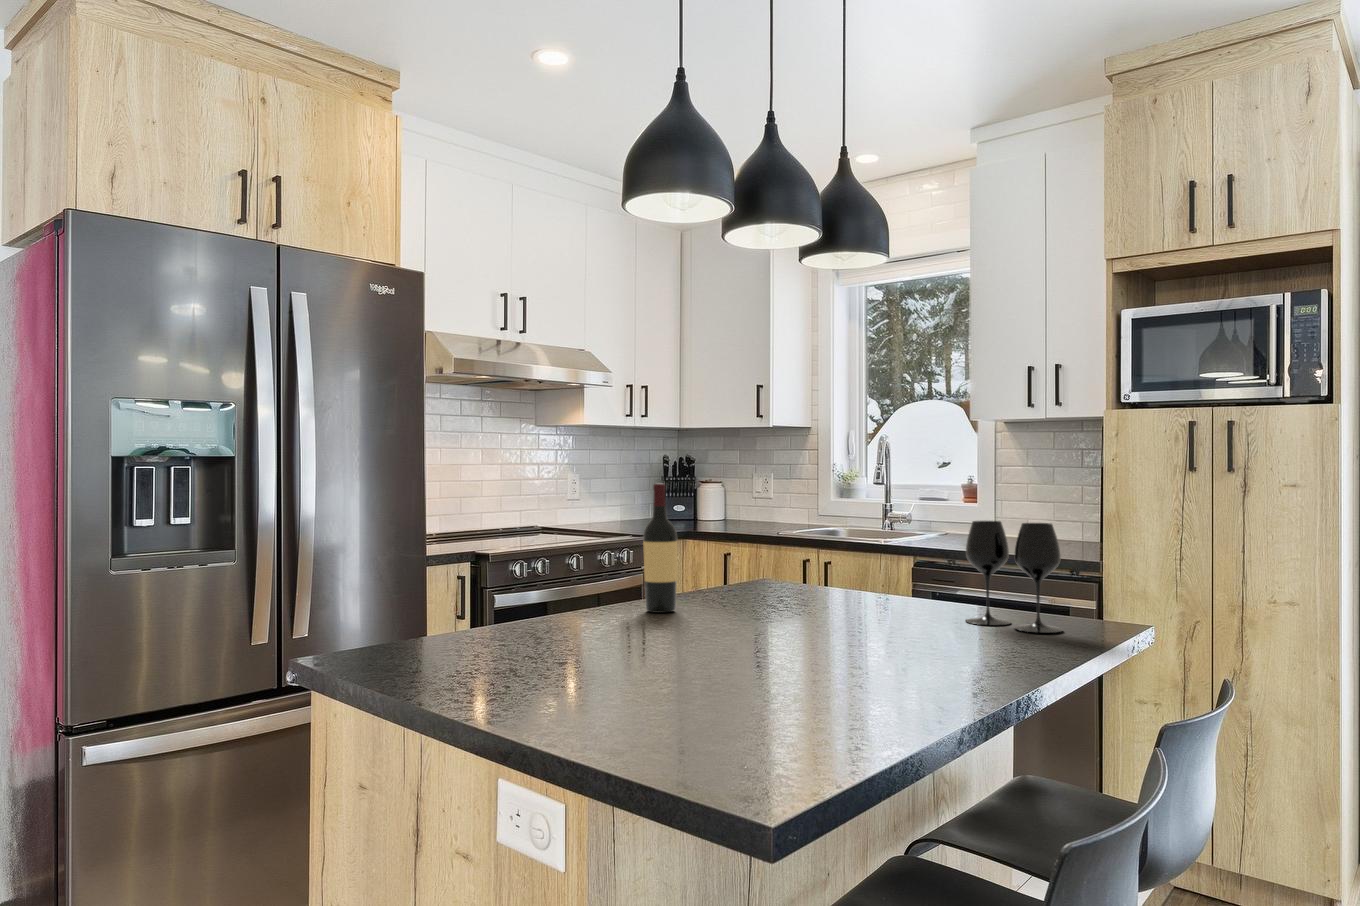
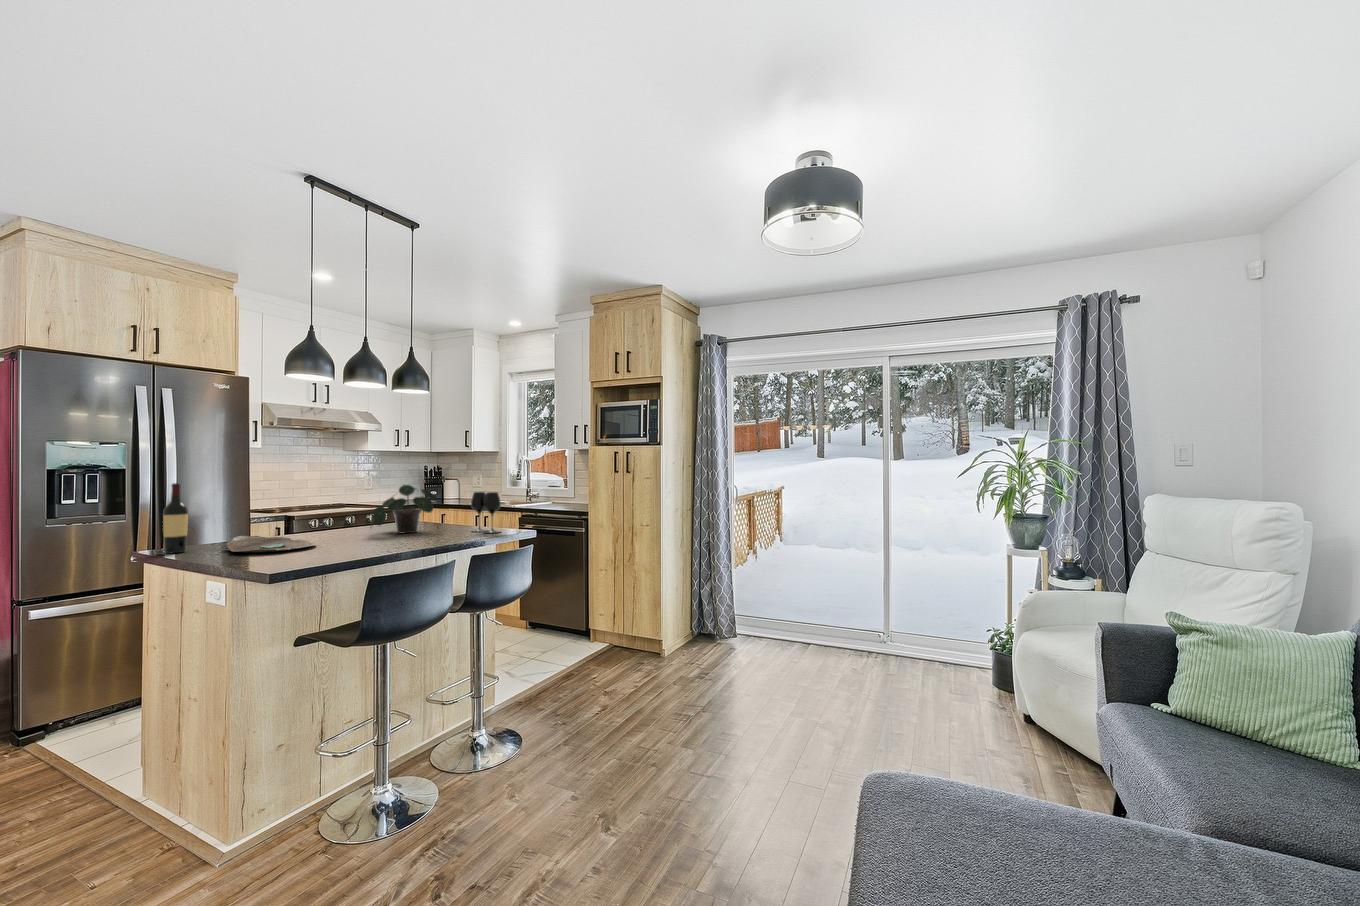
wine bottle: present [643,483,677,613] -> present [163,483,188,554]
potted plant: none [730,499,880,621] -> present [371,485,437,533]
decorative bowl: none [479,623,682,679] -> present [227,536,317,552]

